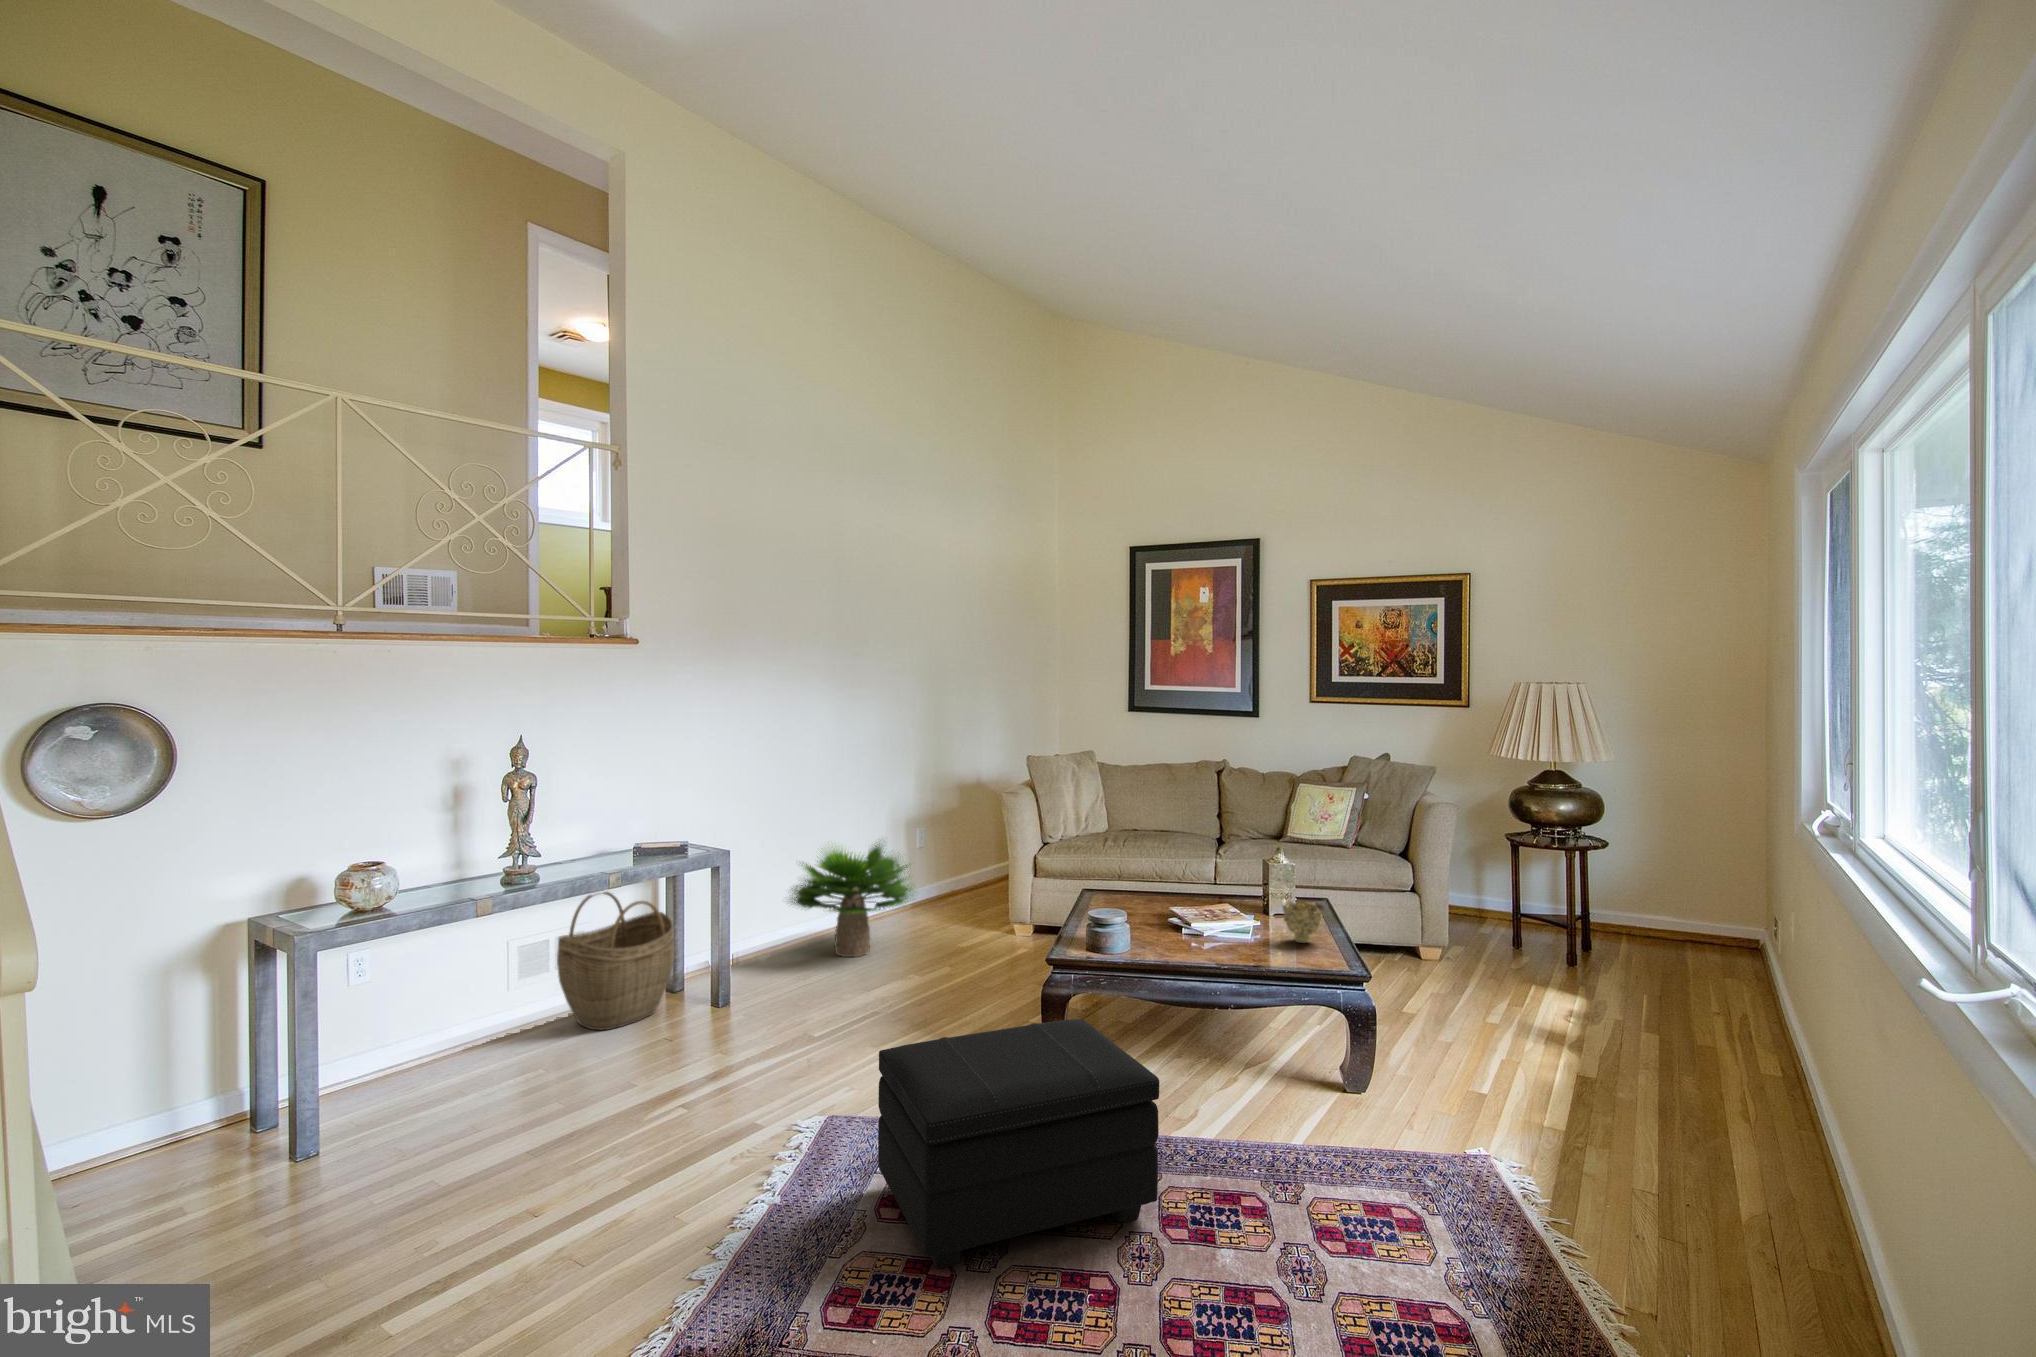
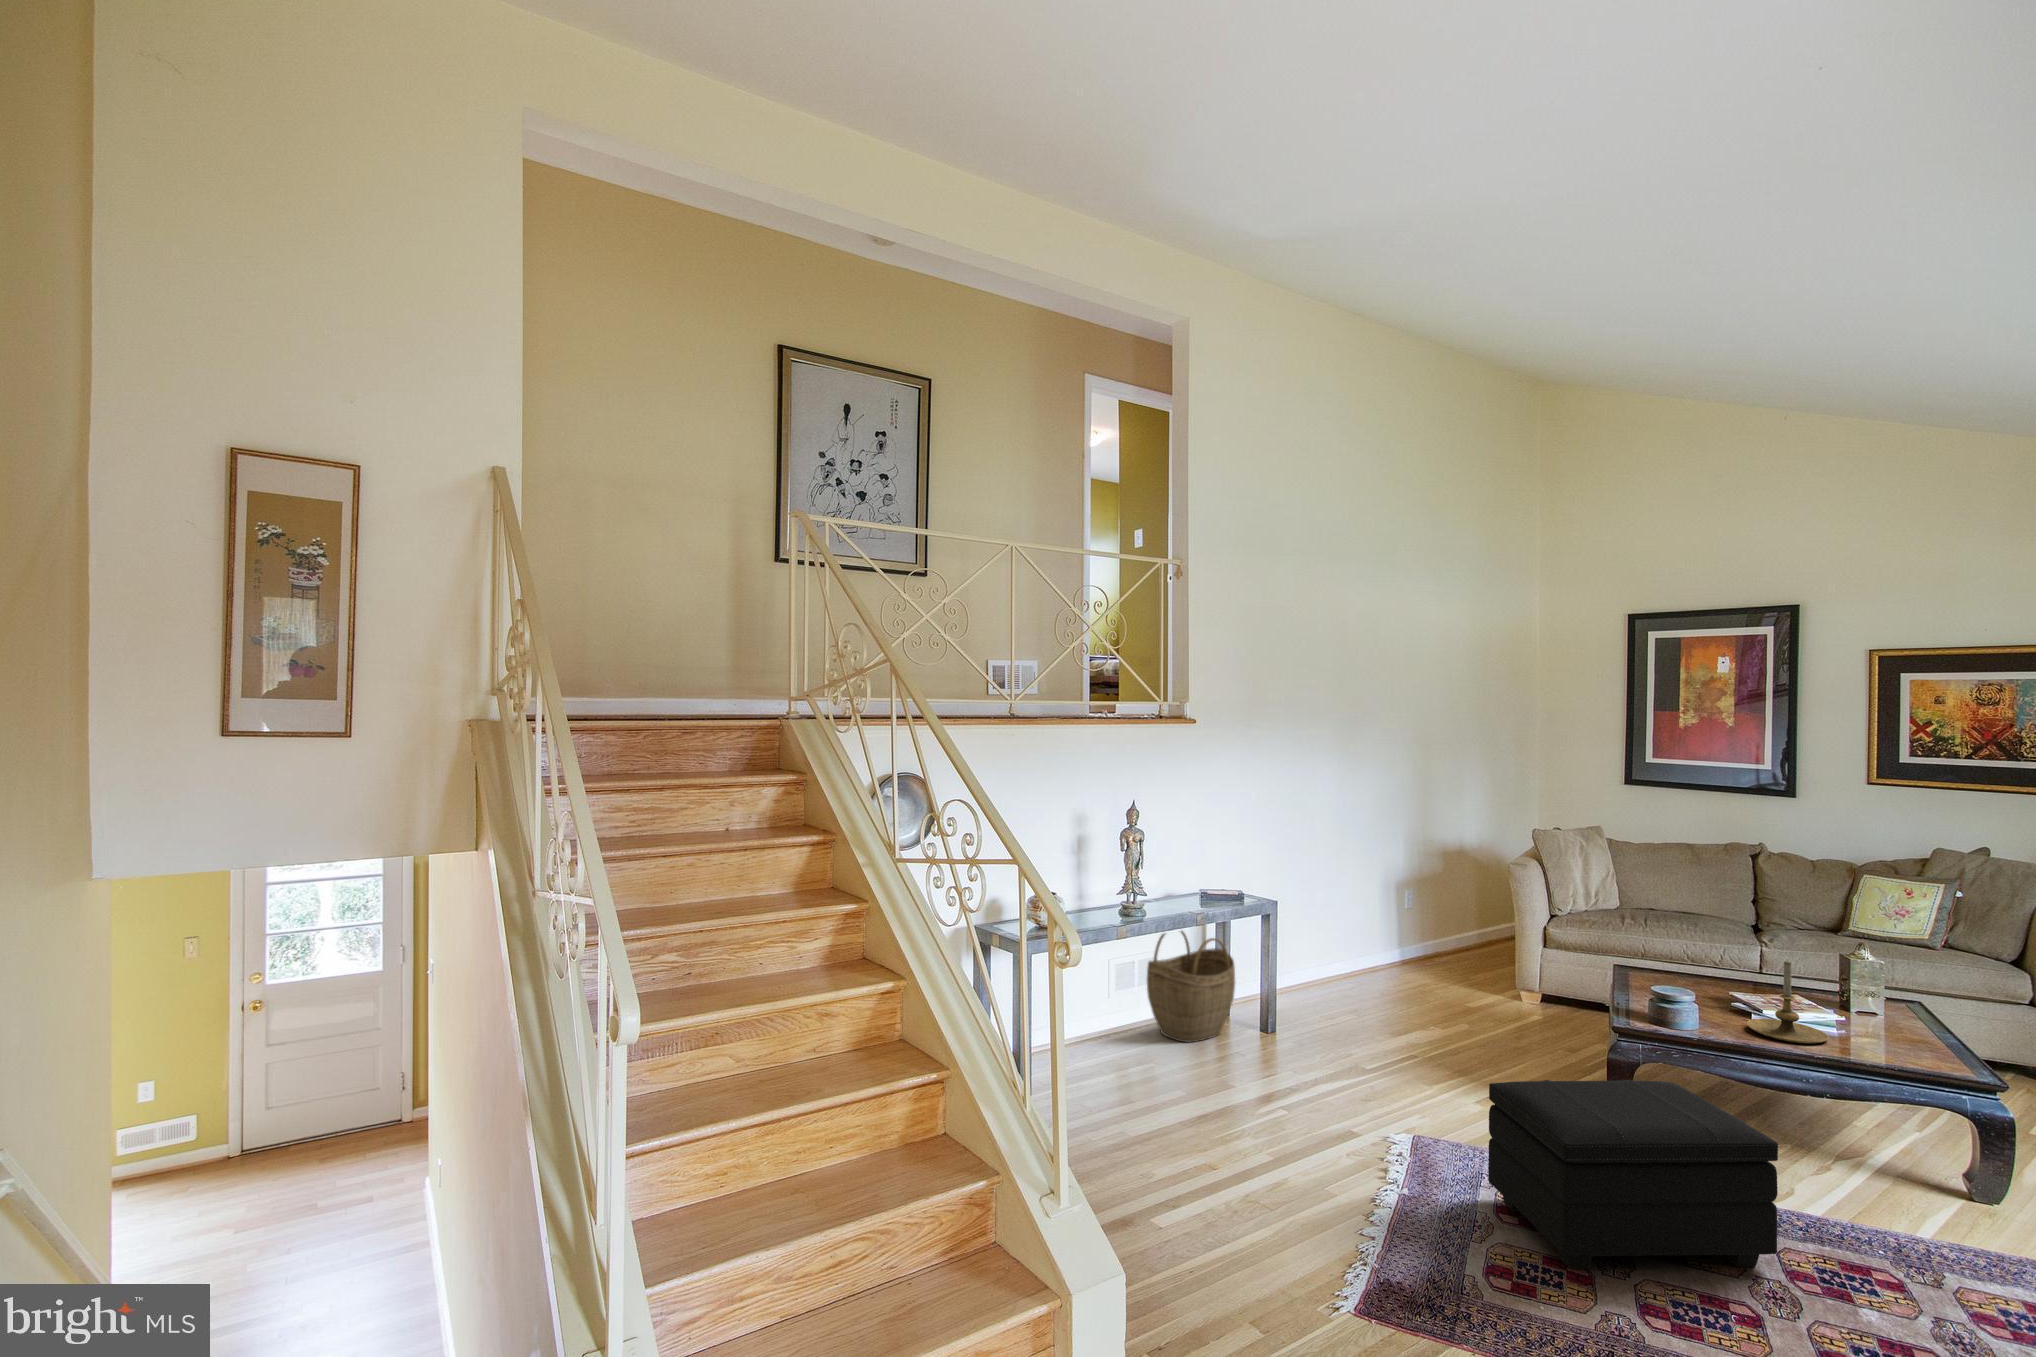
potted plant: present [791,843,913,957] -> none [1305,896,1437,1007]
candle holder: none [1174,873,1241,955] -> present [1747,961,1829,1043]
decorative bowl: present [1283,900,1323,943] -> none [1875,997,1928,1043]

